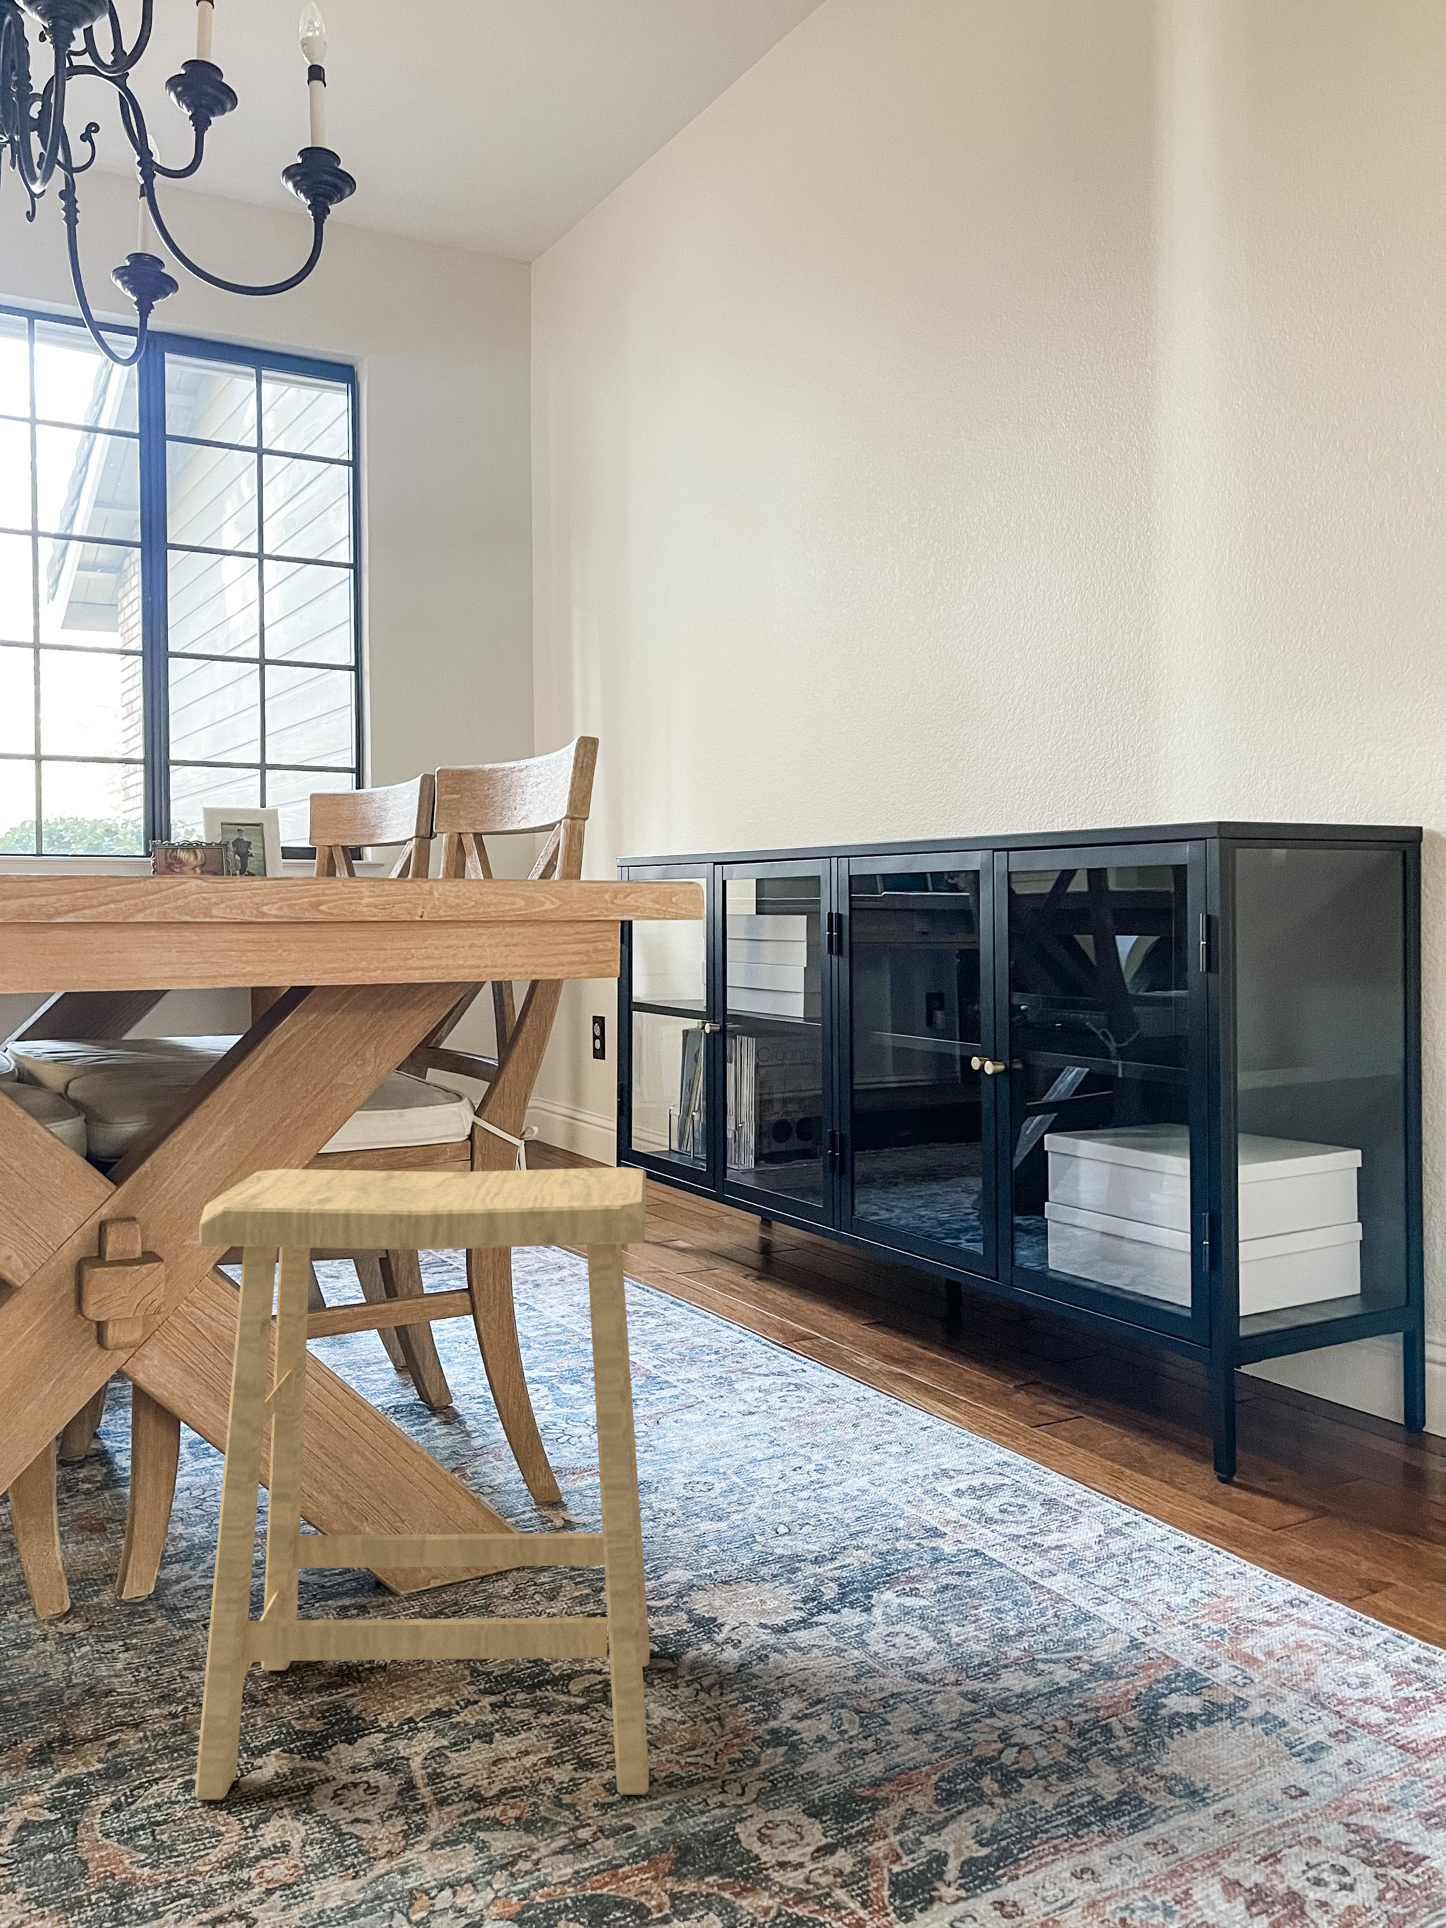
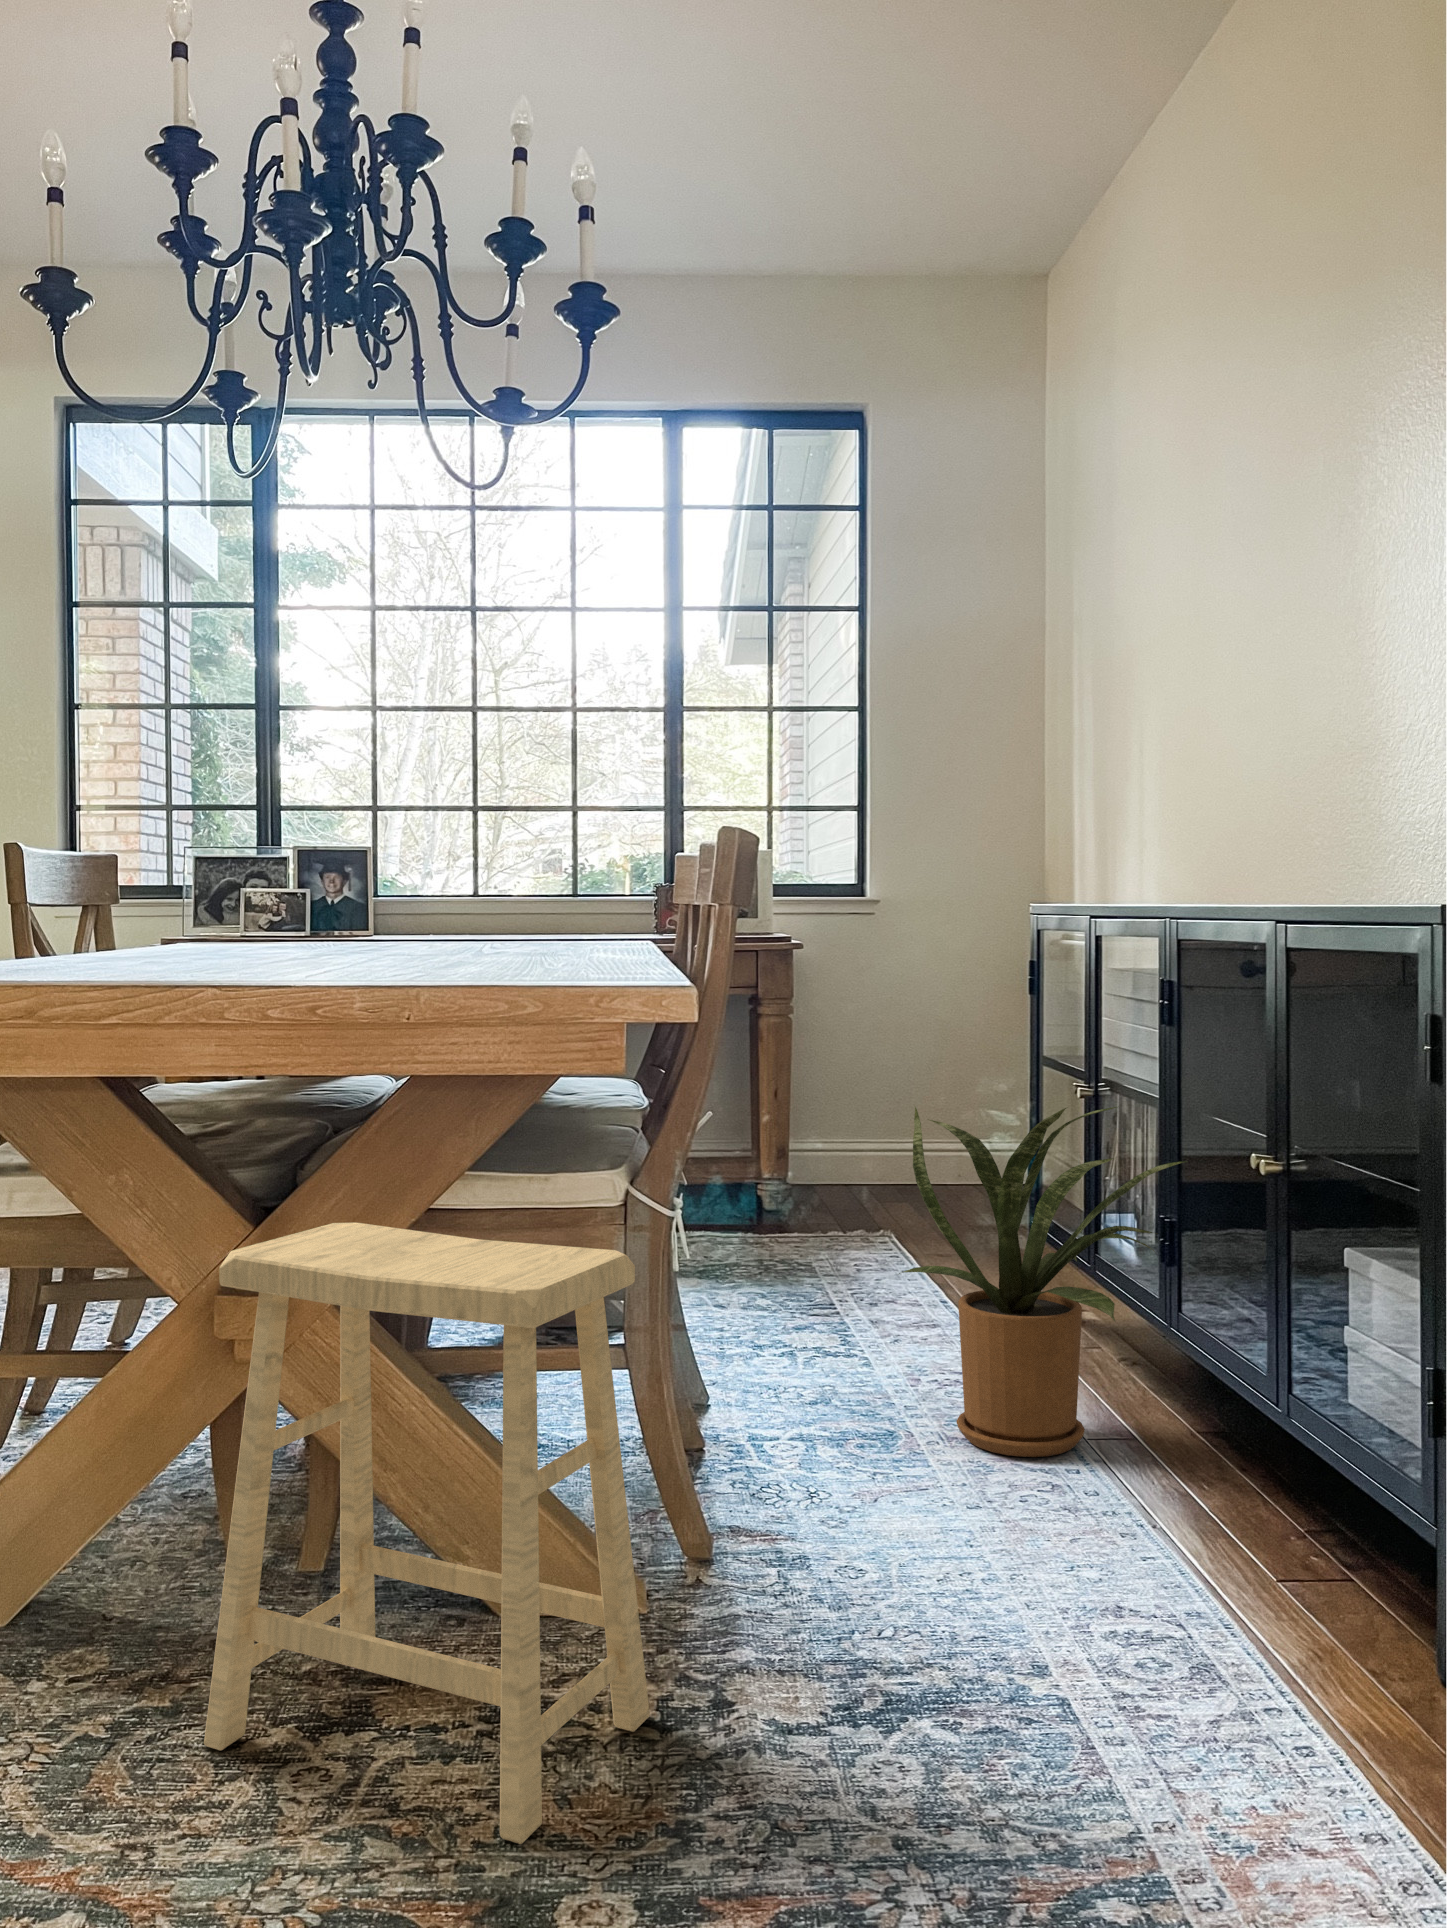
house plant: none [598,1029,882,1367] -> present [899,1107,1183,1457]

